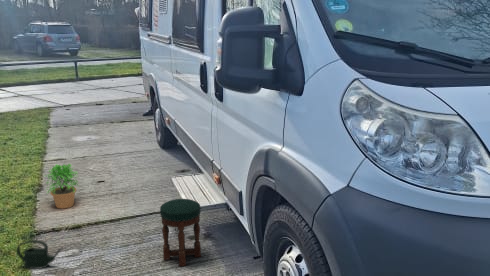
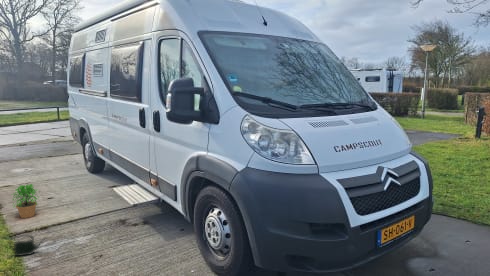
stool: present [160,199,201,266] -> none [117,197,145,241]

